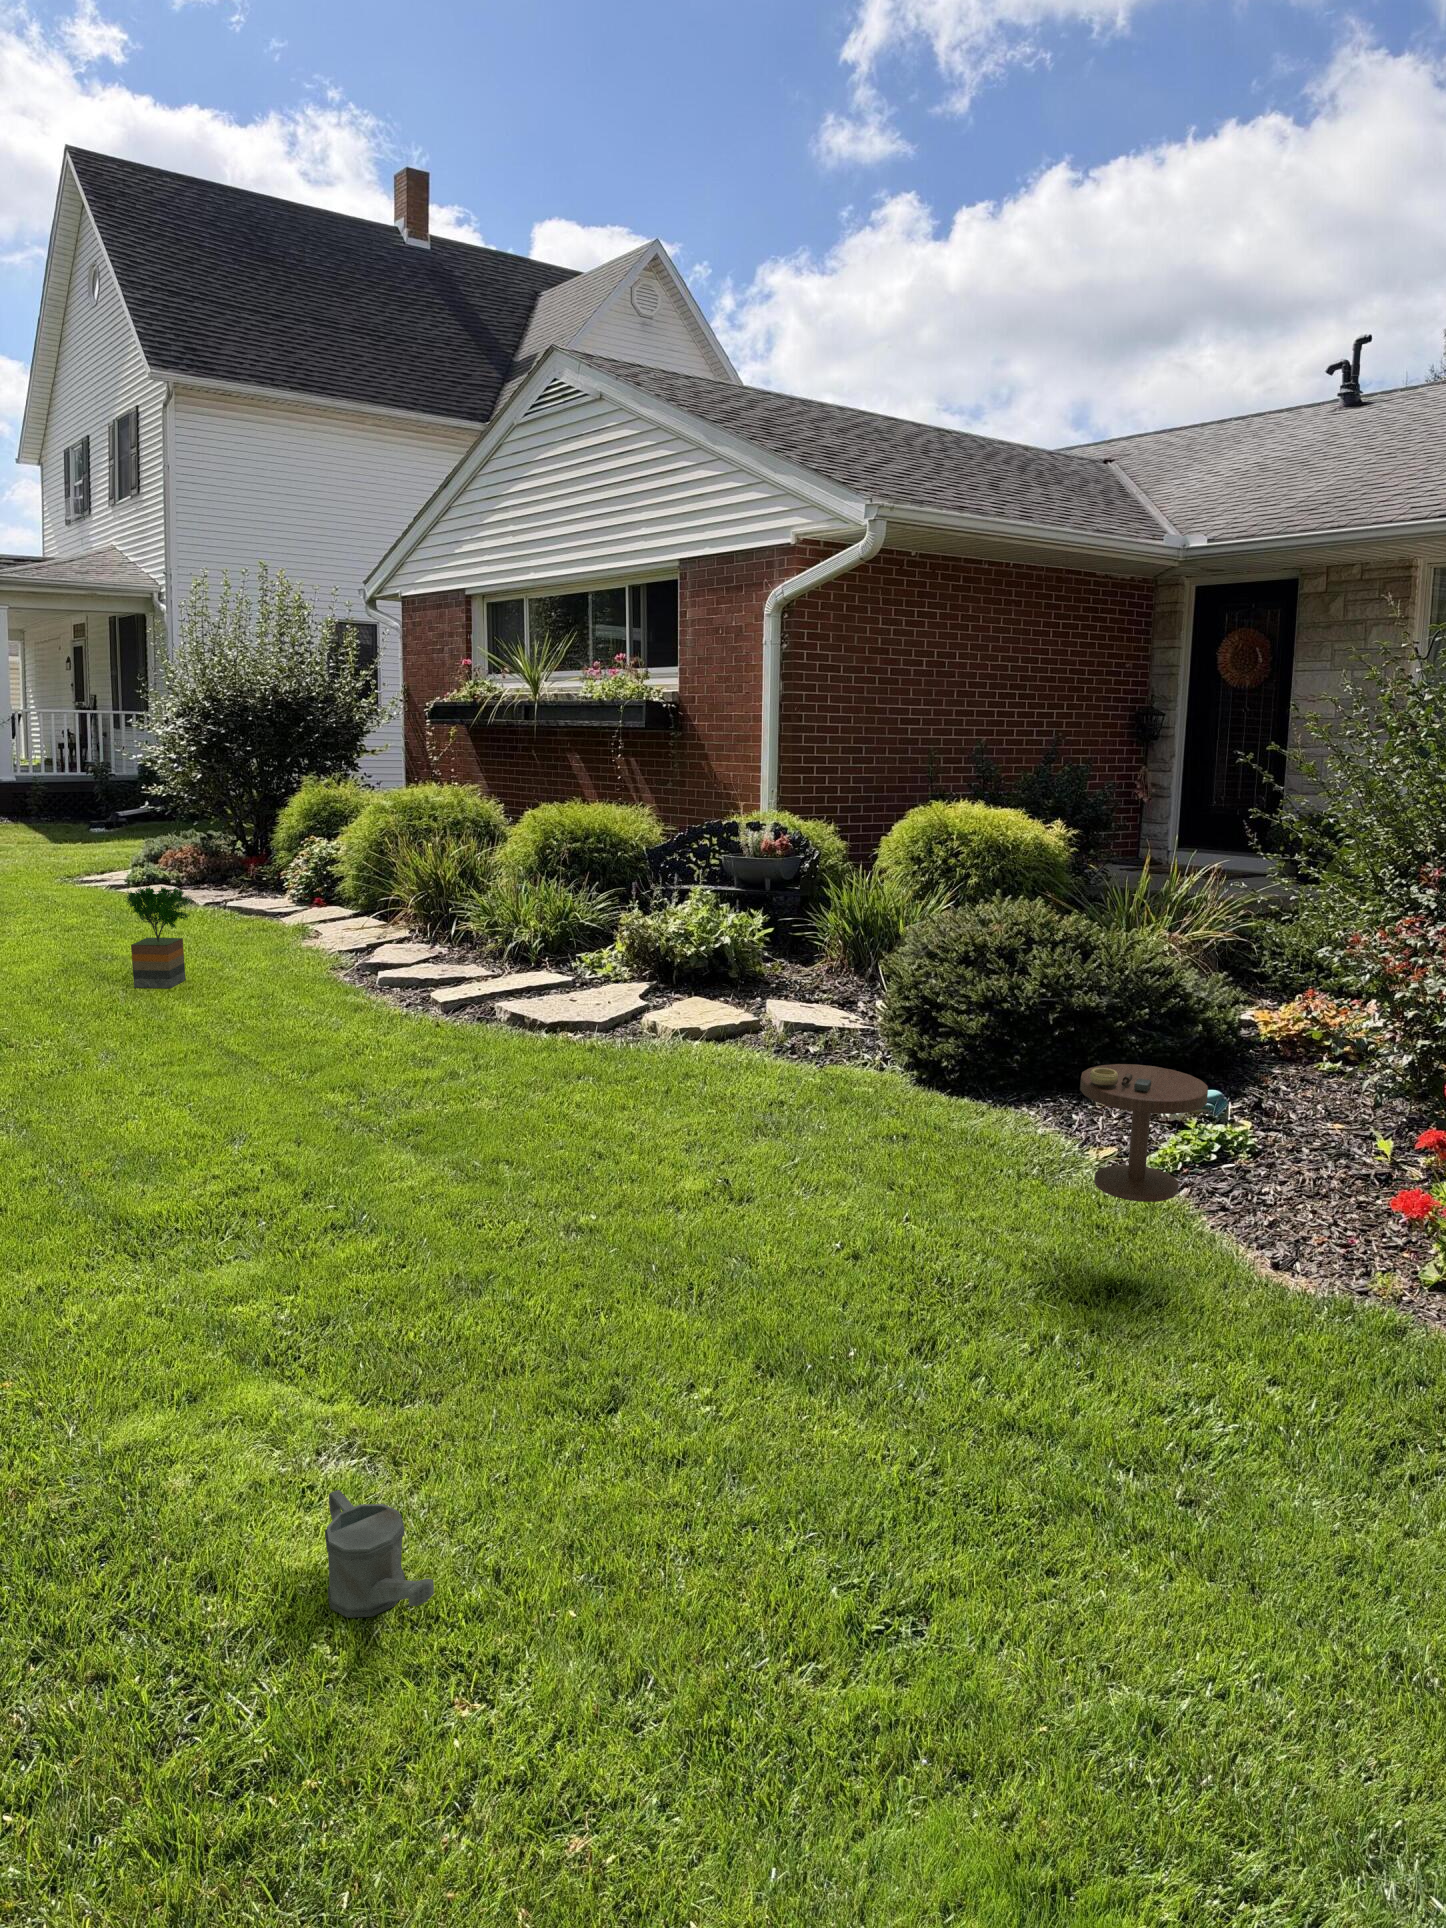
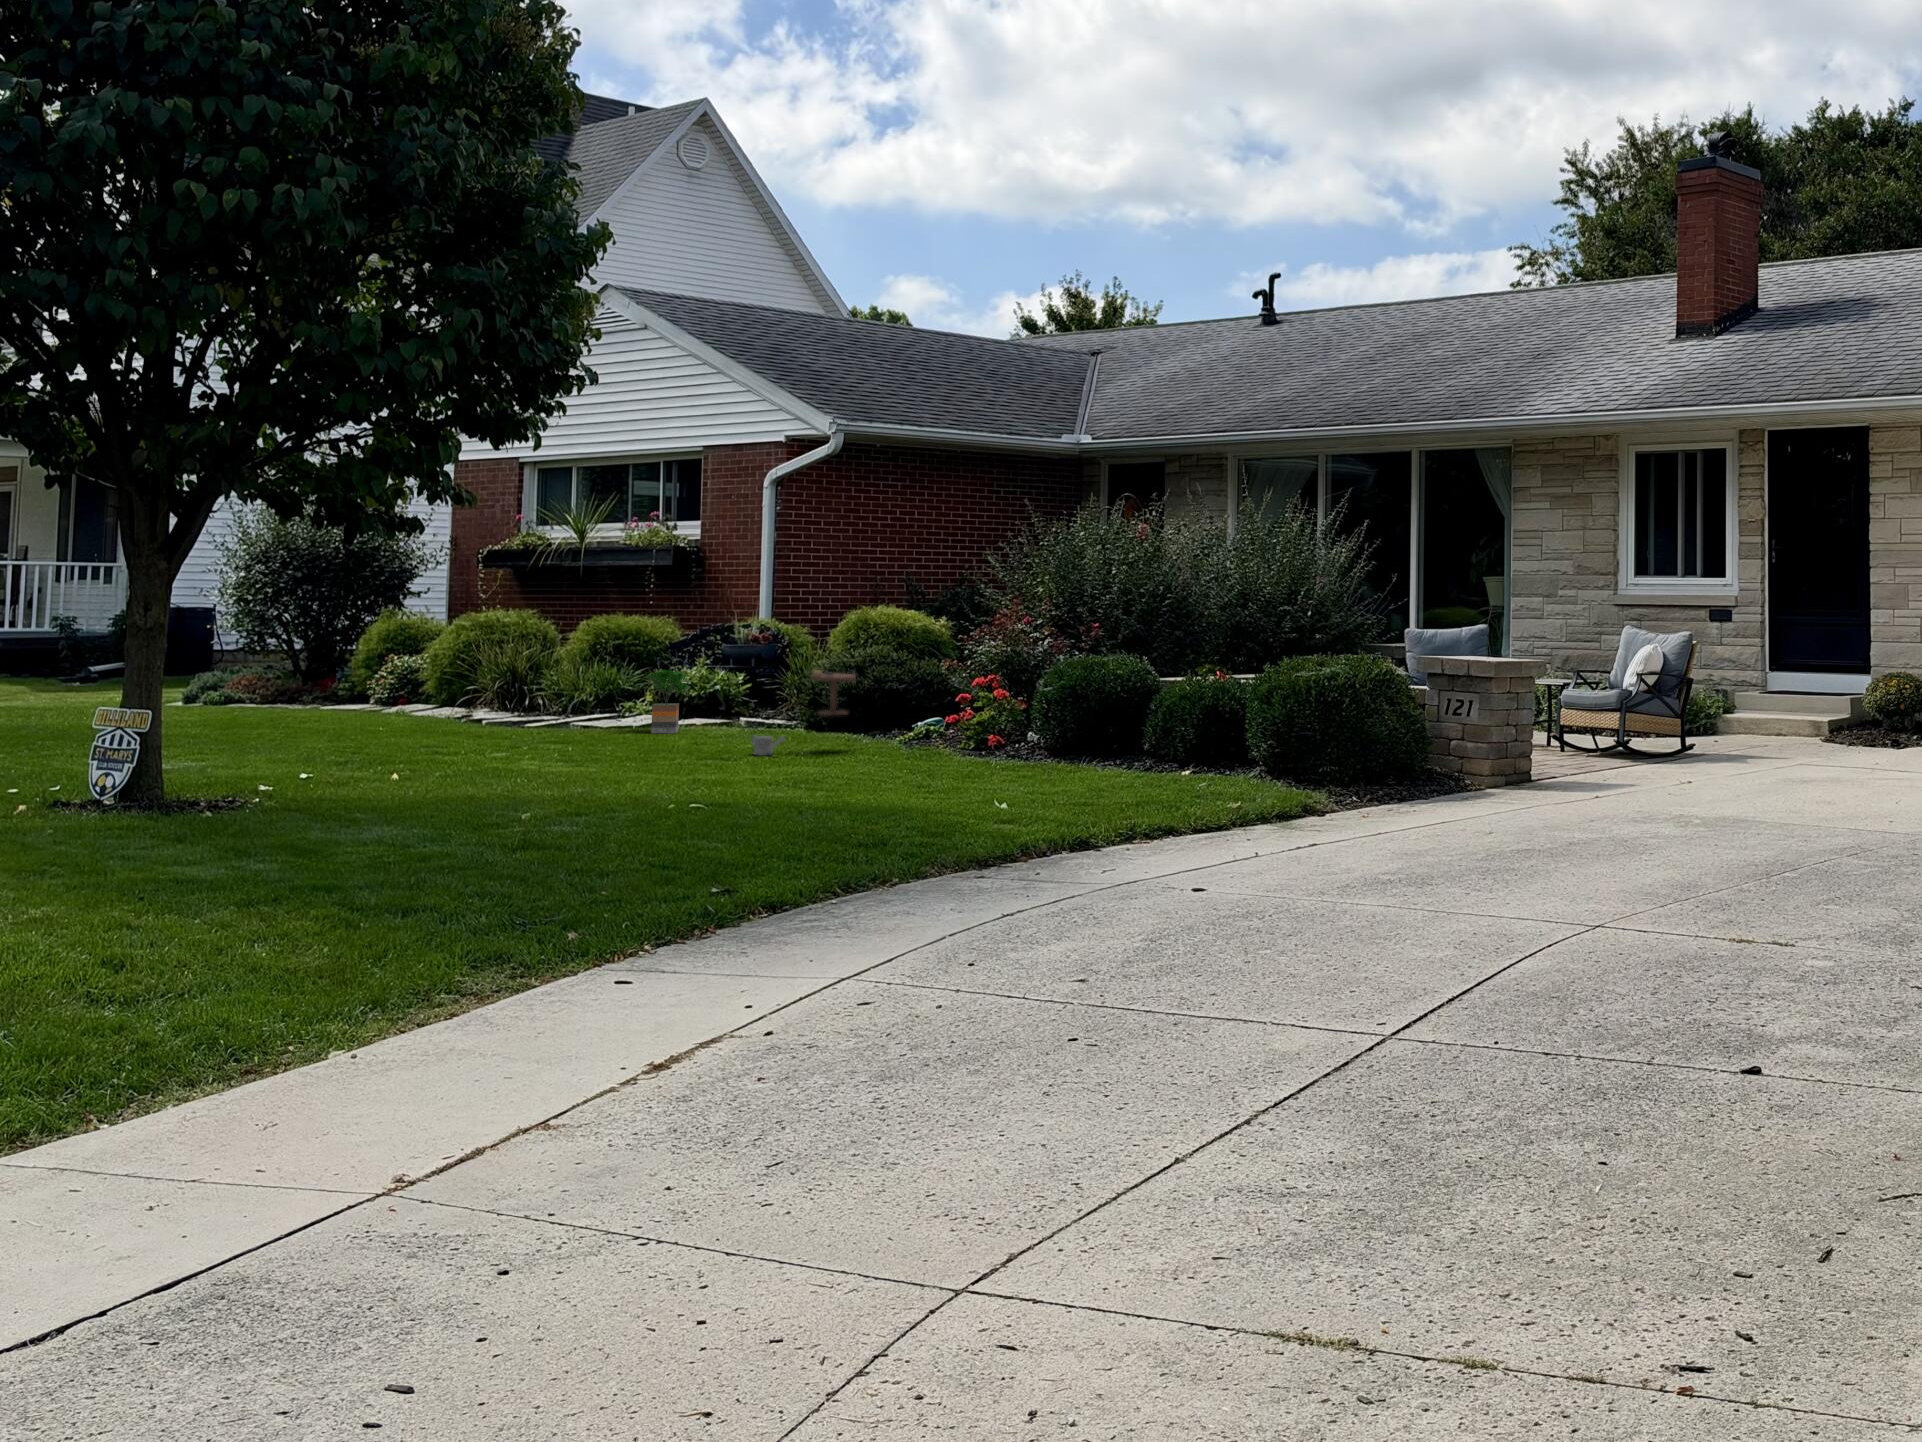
potted tree: present [126,887,192,988] -> present [647,670,689,734]
watering can: present [325,1490,434,1618] -> present [751,736,784,756]

